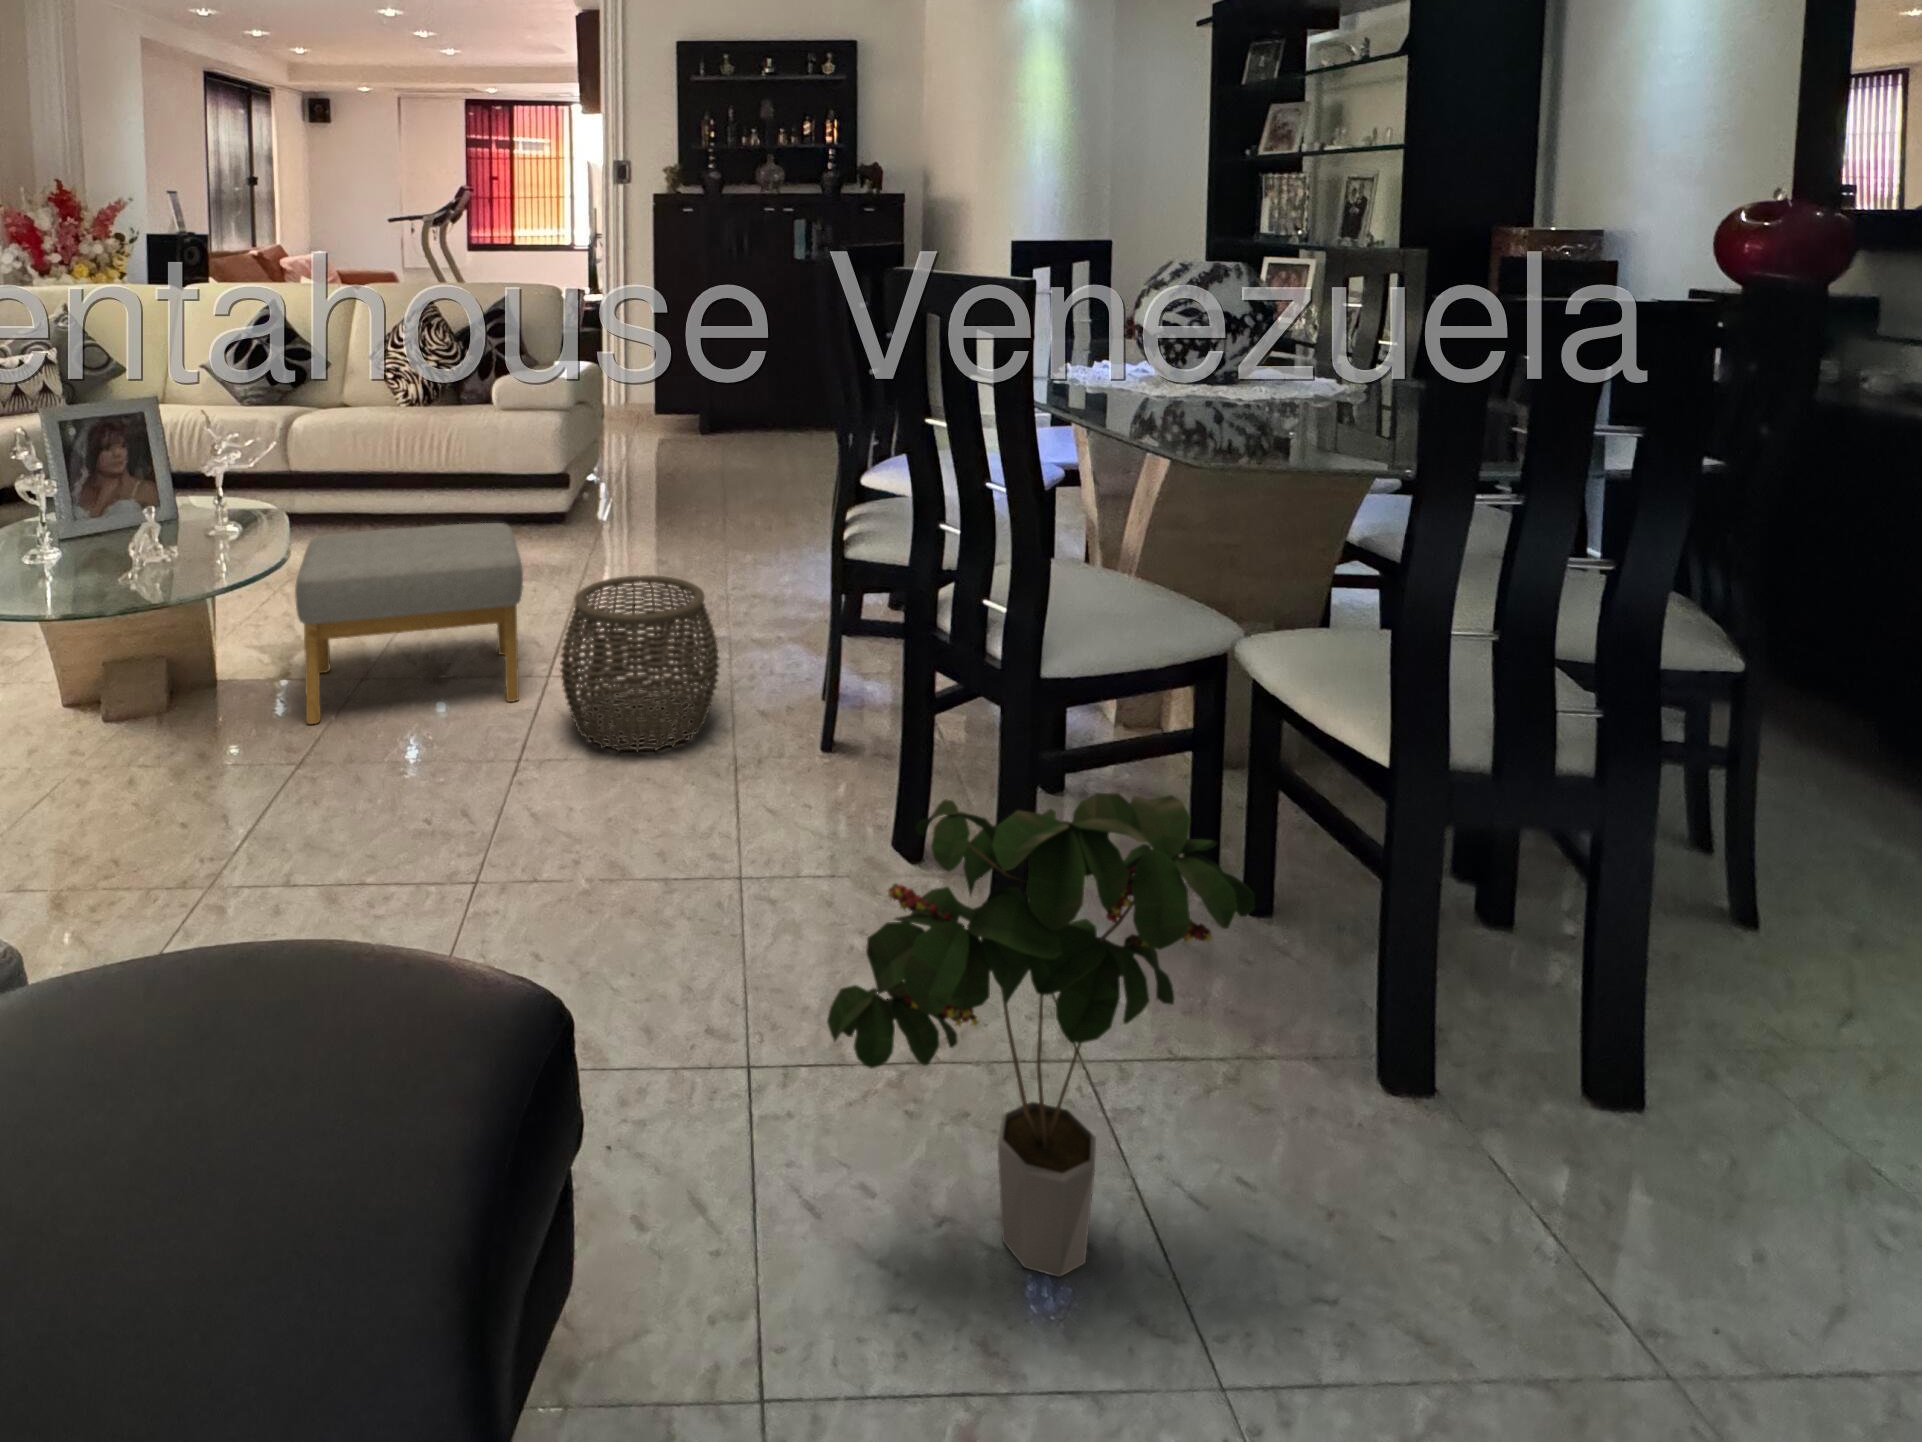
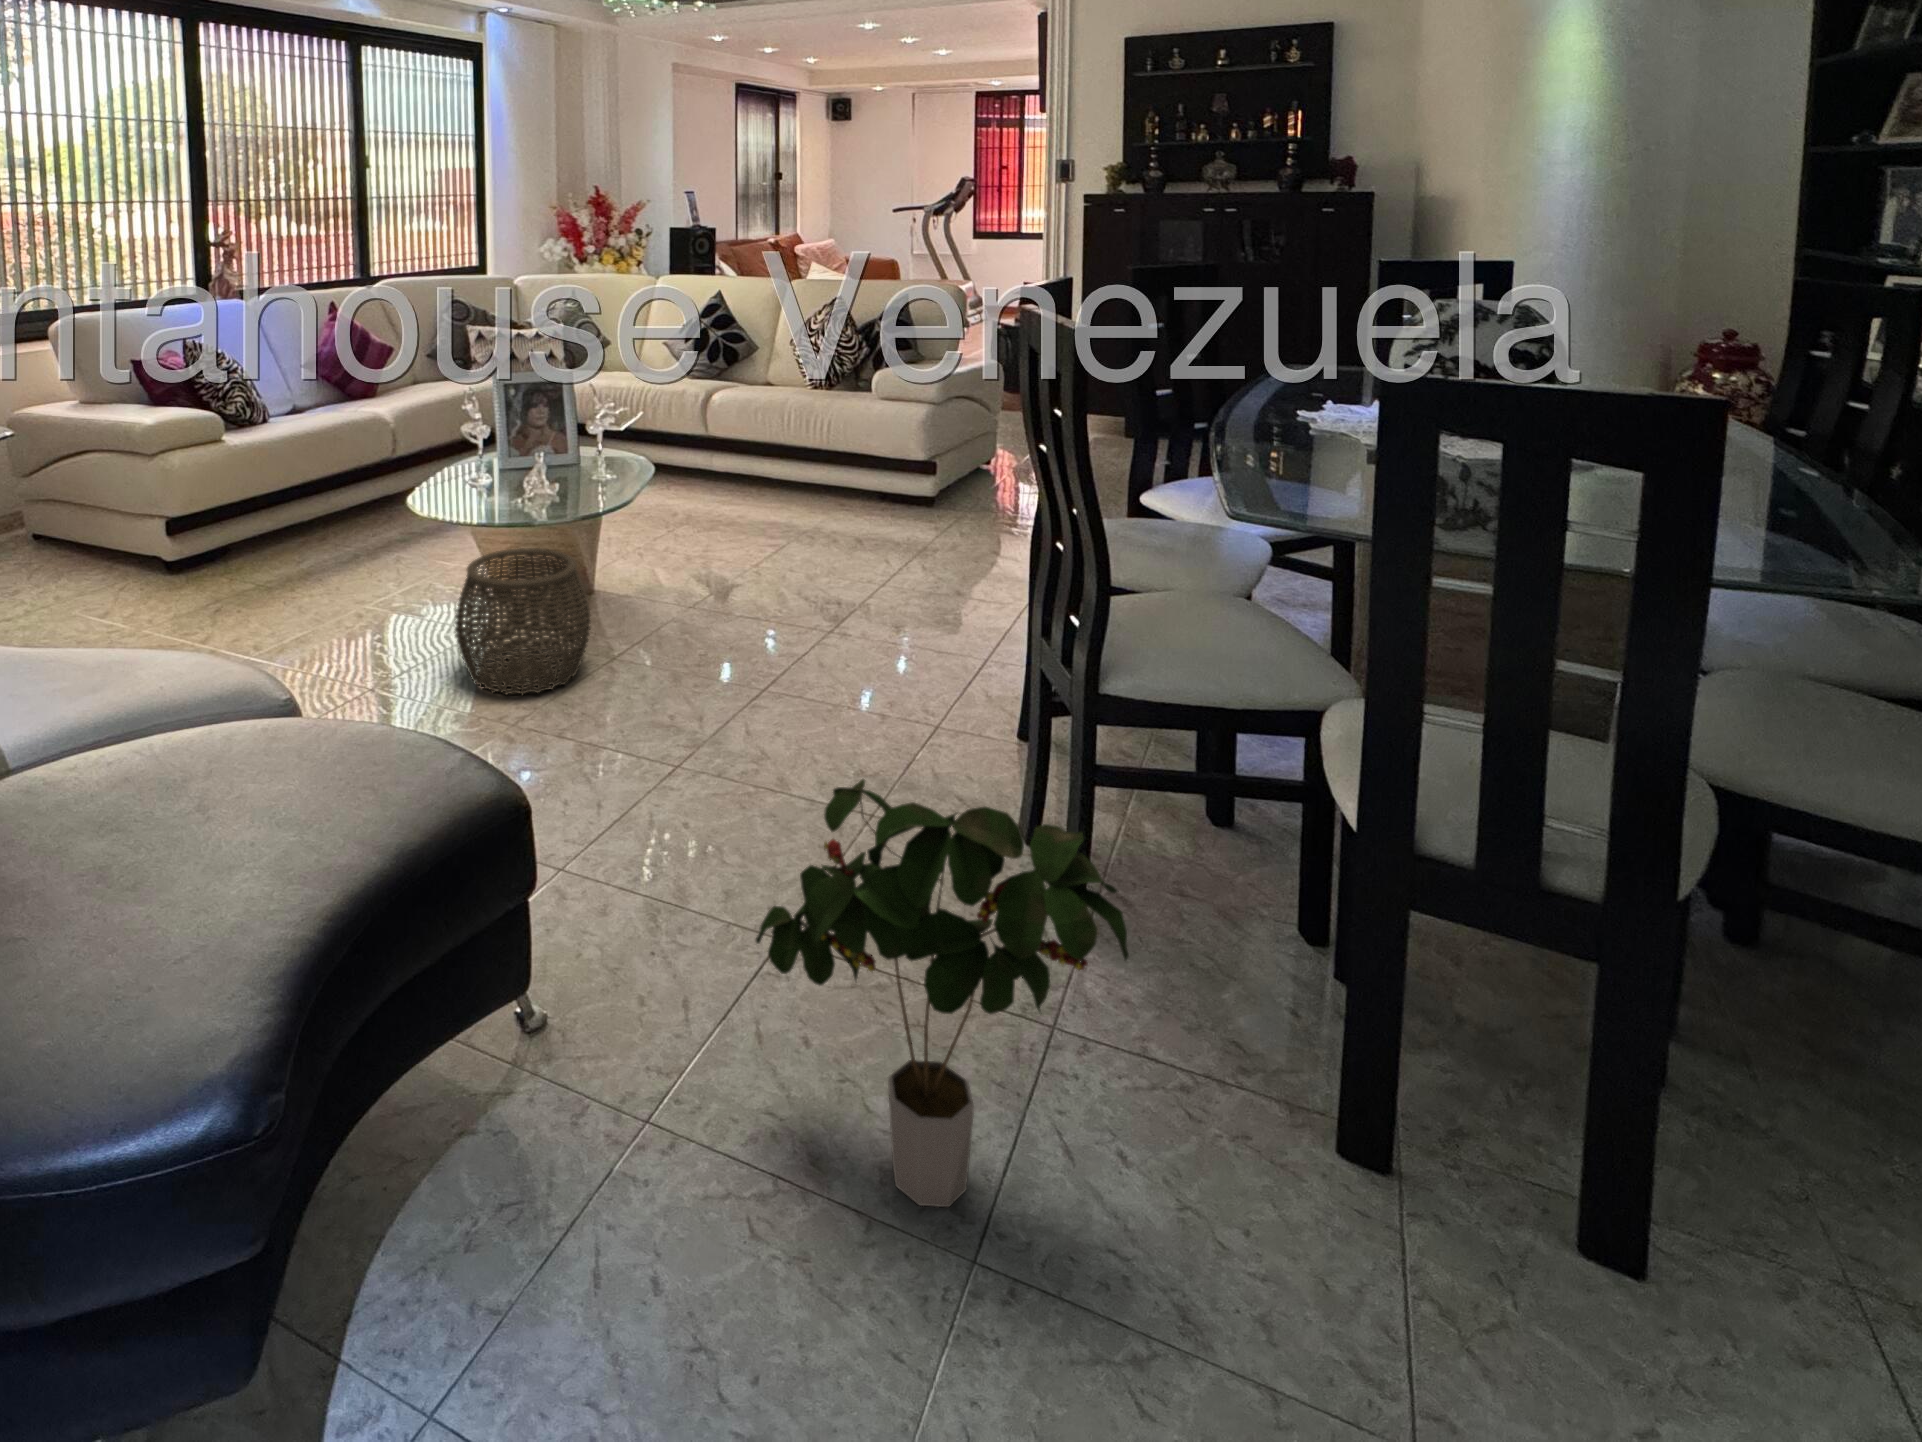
footstool: present [295,523,523,724] -> none [628,491,818,652]
woven basket: present [560,575,719,752] -> present [455,548,591,695]

